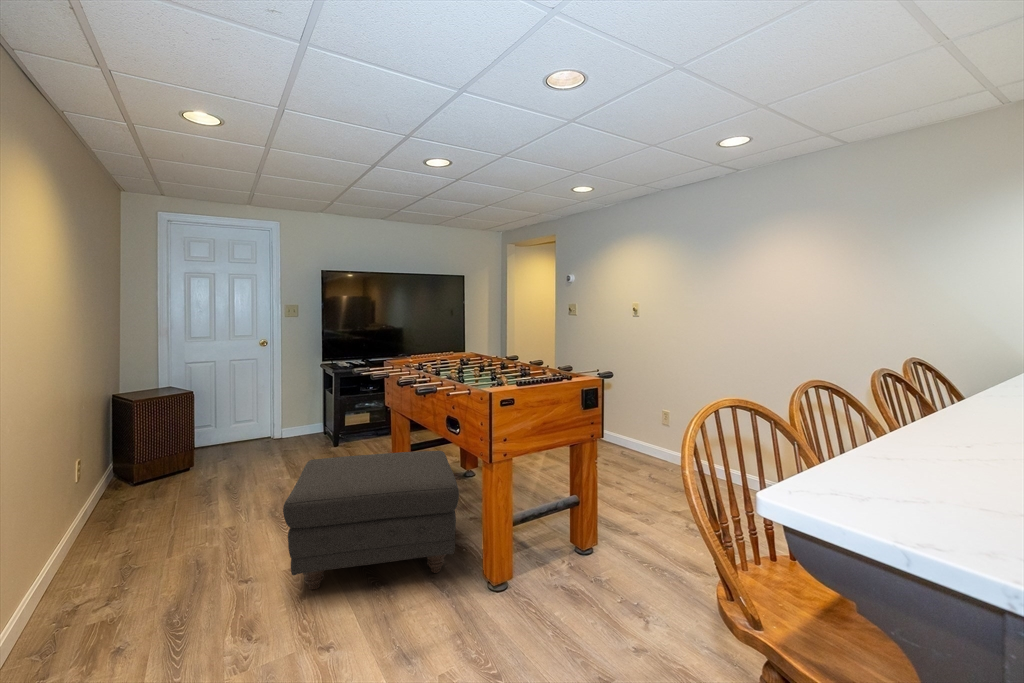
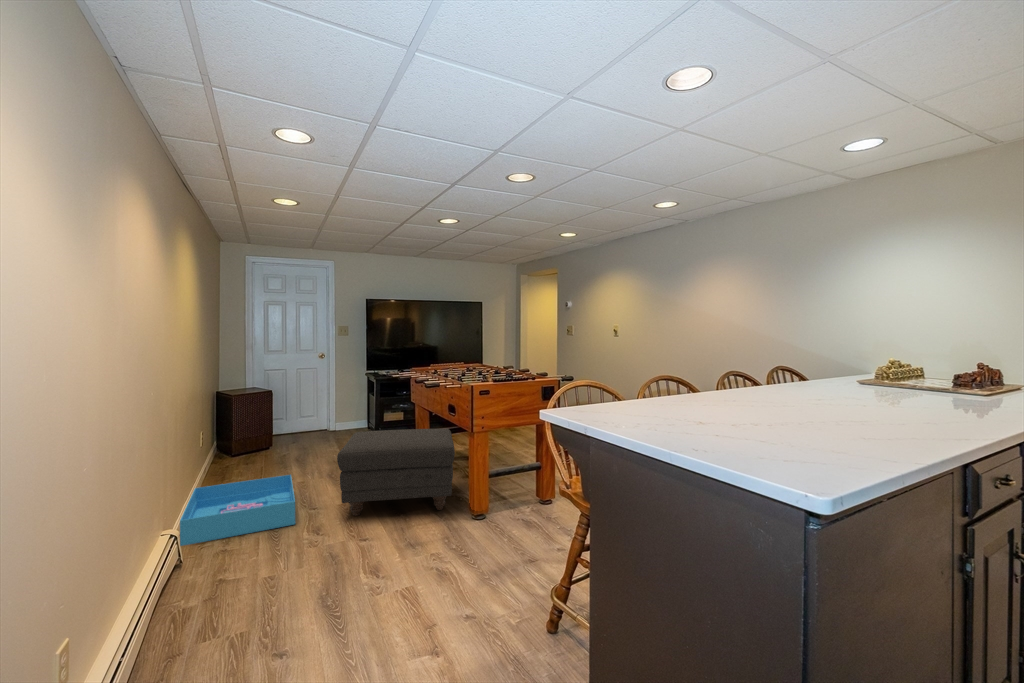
storage bin: none [13,523,219,673] -> present [180,475,295,546]

